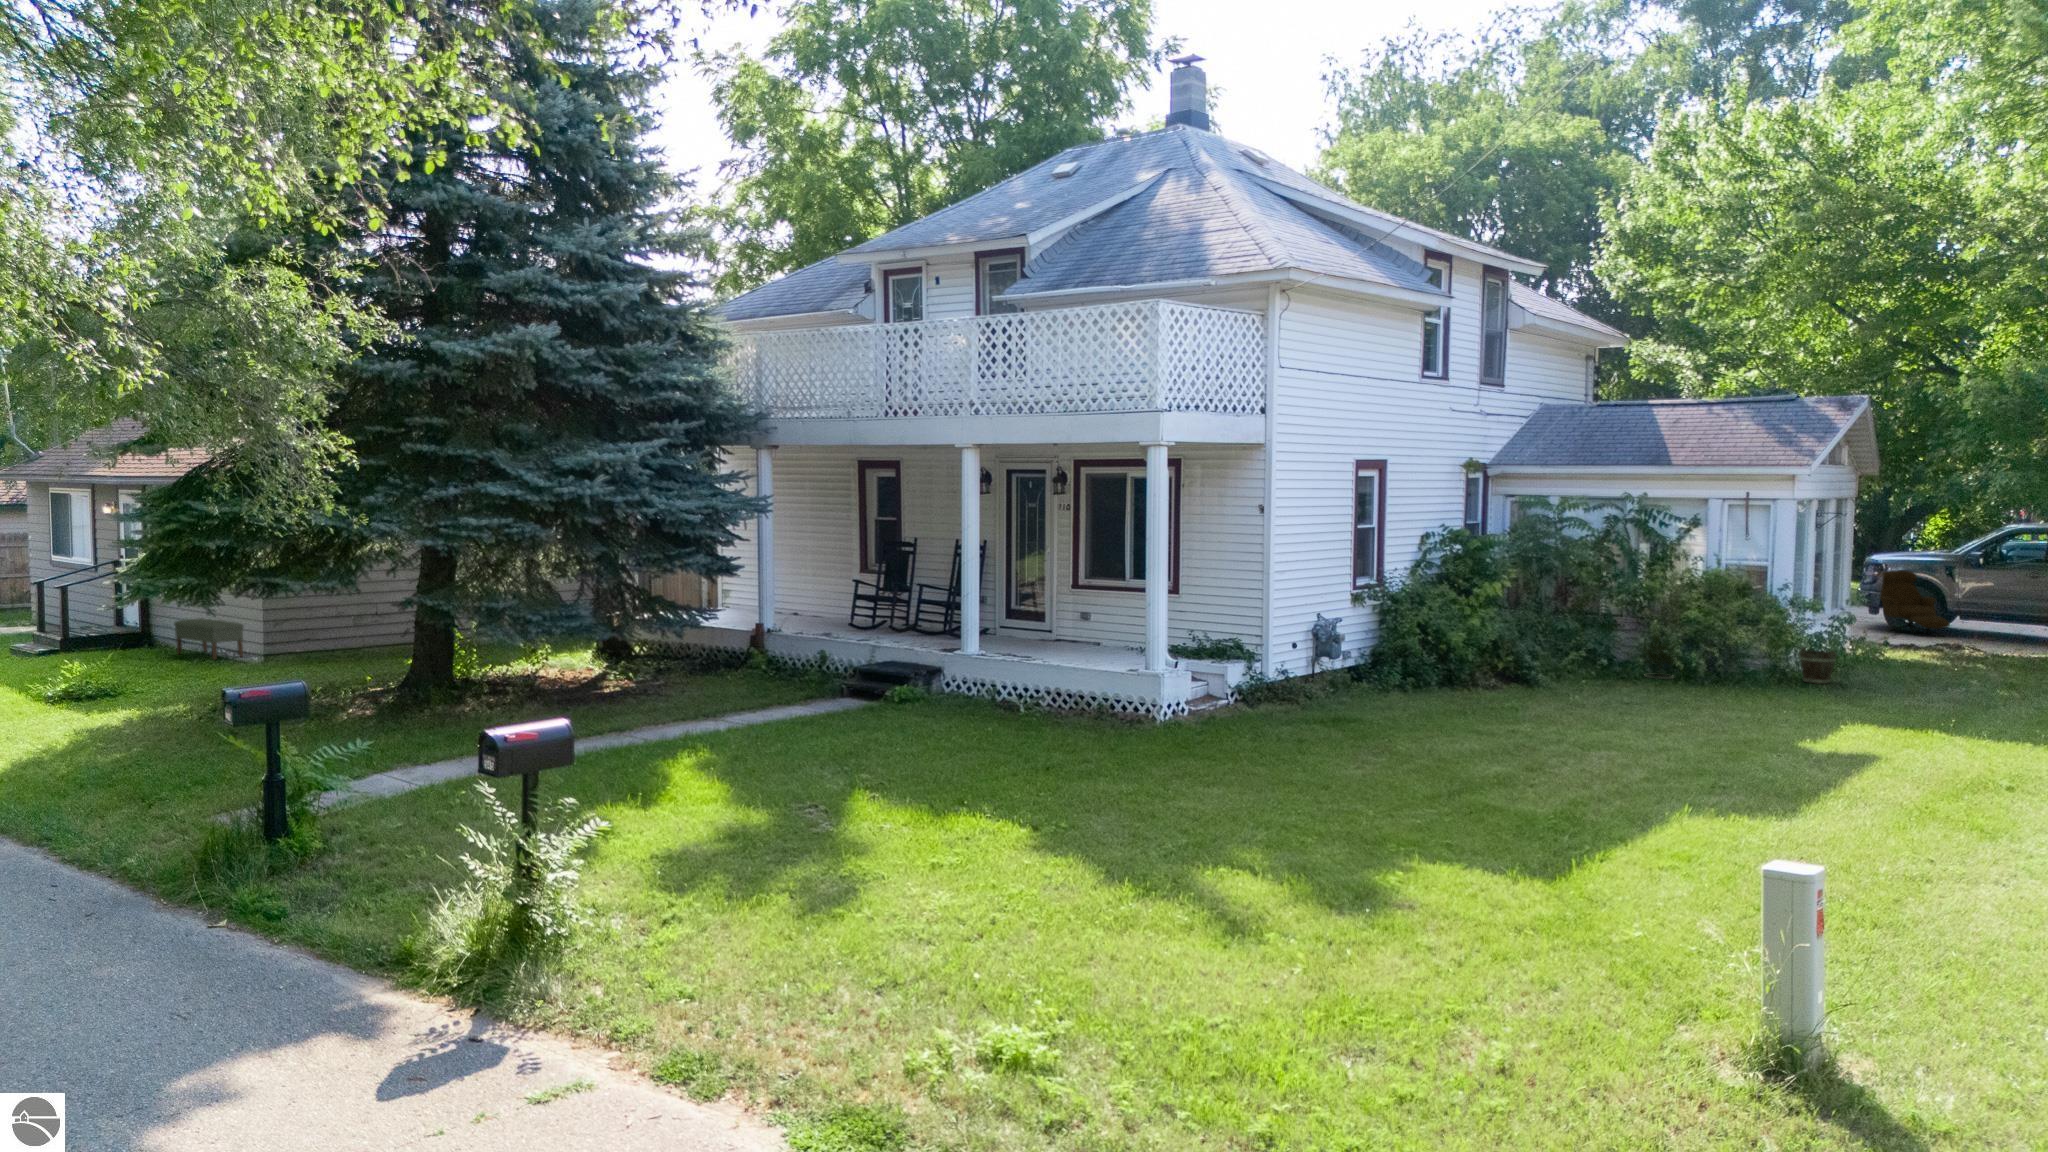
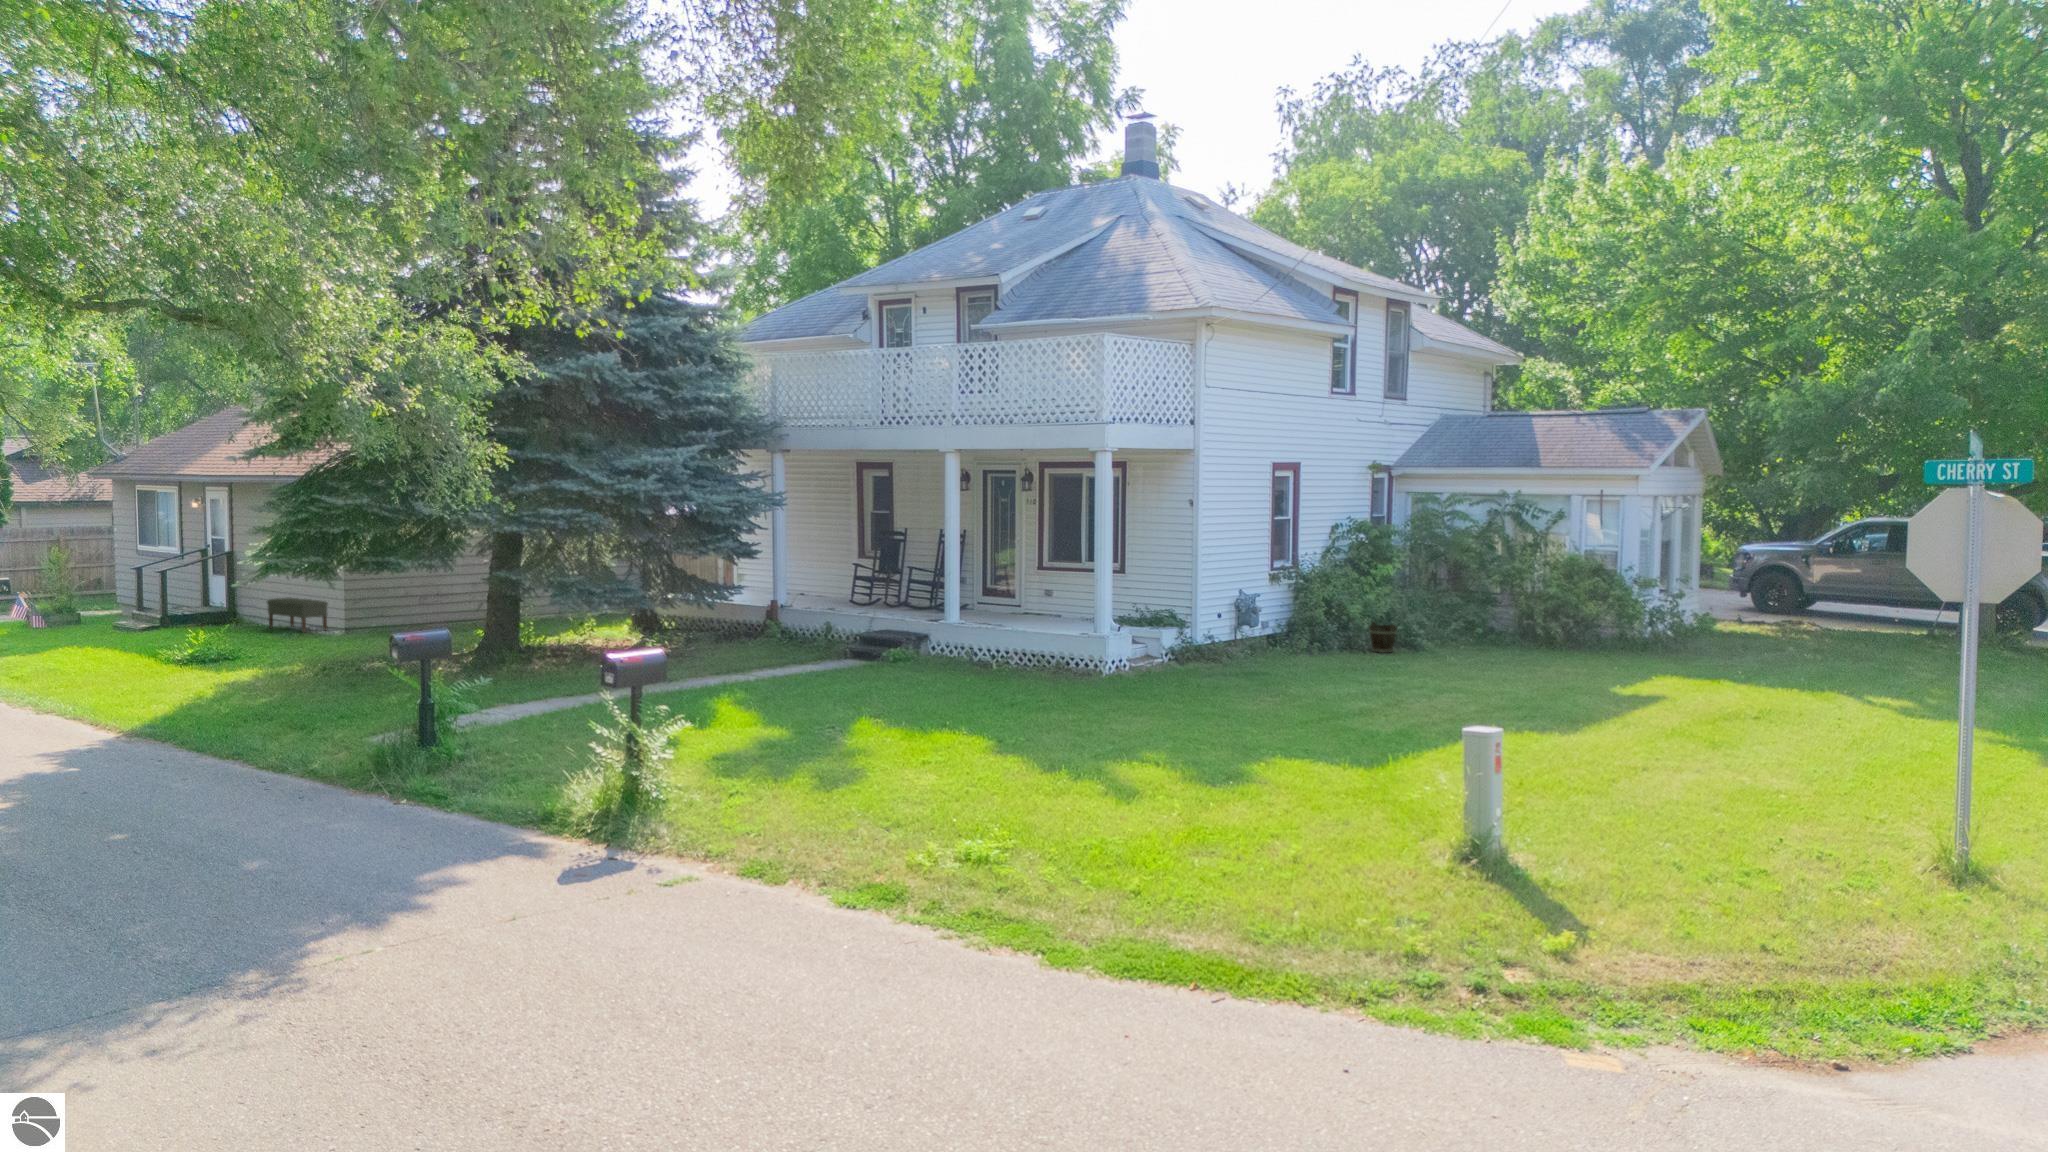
lounge chair: present [1880,570,1950,634] -> none [1738,558,1795,615]
potted tree: present [1644,630,1676,679] -> none [1513,604,1544,646]
bucket: present [1799,647,1837,684] -> present [1369,622,1397,653]

